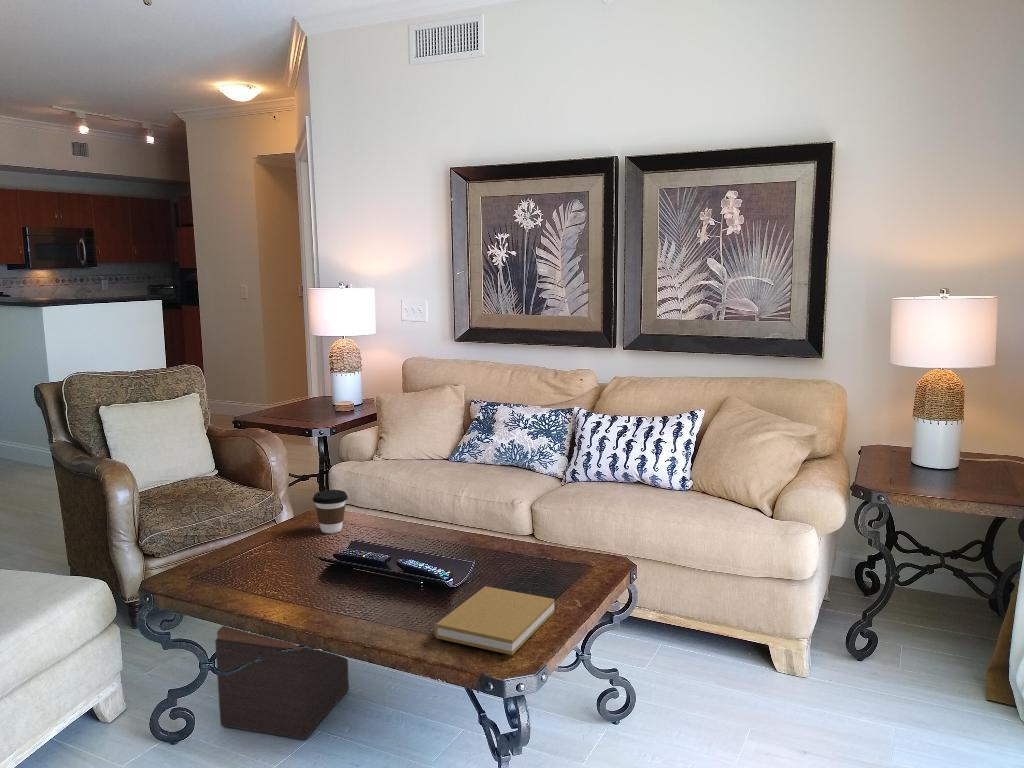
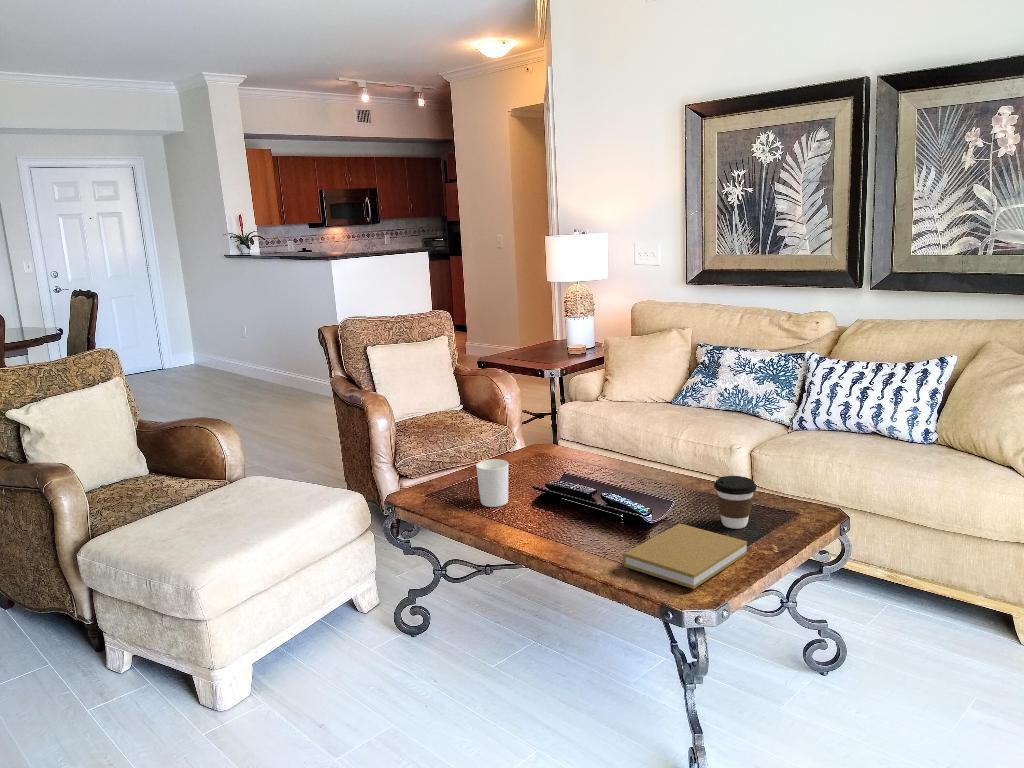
coffee cup: present [313,490,348,533] -> present [714,476,756,529]
candle holder: none [256,530,294,584] -> present [476,459,509,507]
footstool: present [215,626,349,740] -> none [446,515,563,647]

